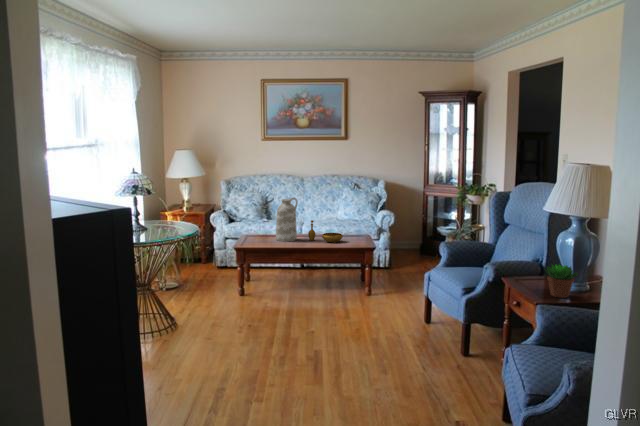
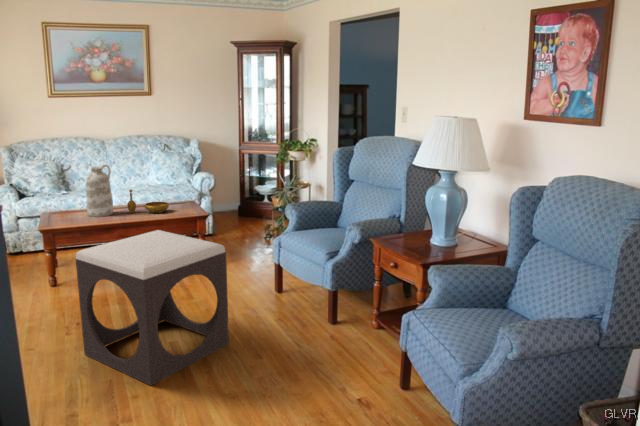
footstool: none [248,253,365,377] -> present [76,230,229,385]
succulent plant: present [545,264,578,298] -> none [421,221,452,256]

